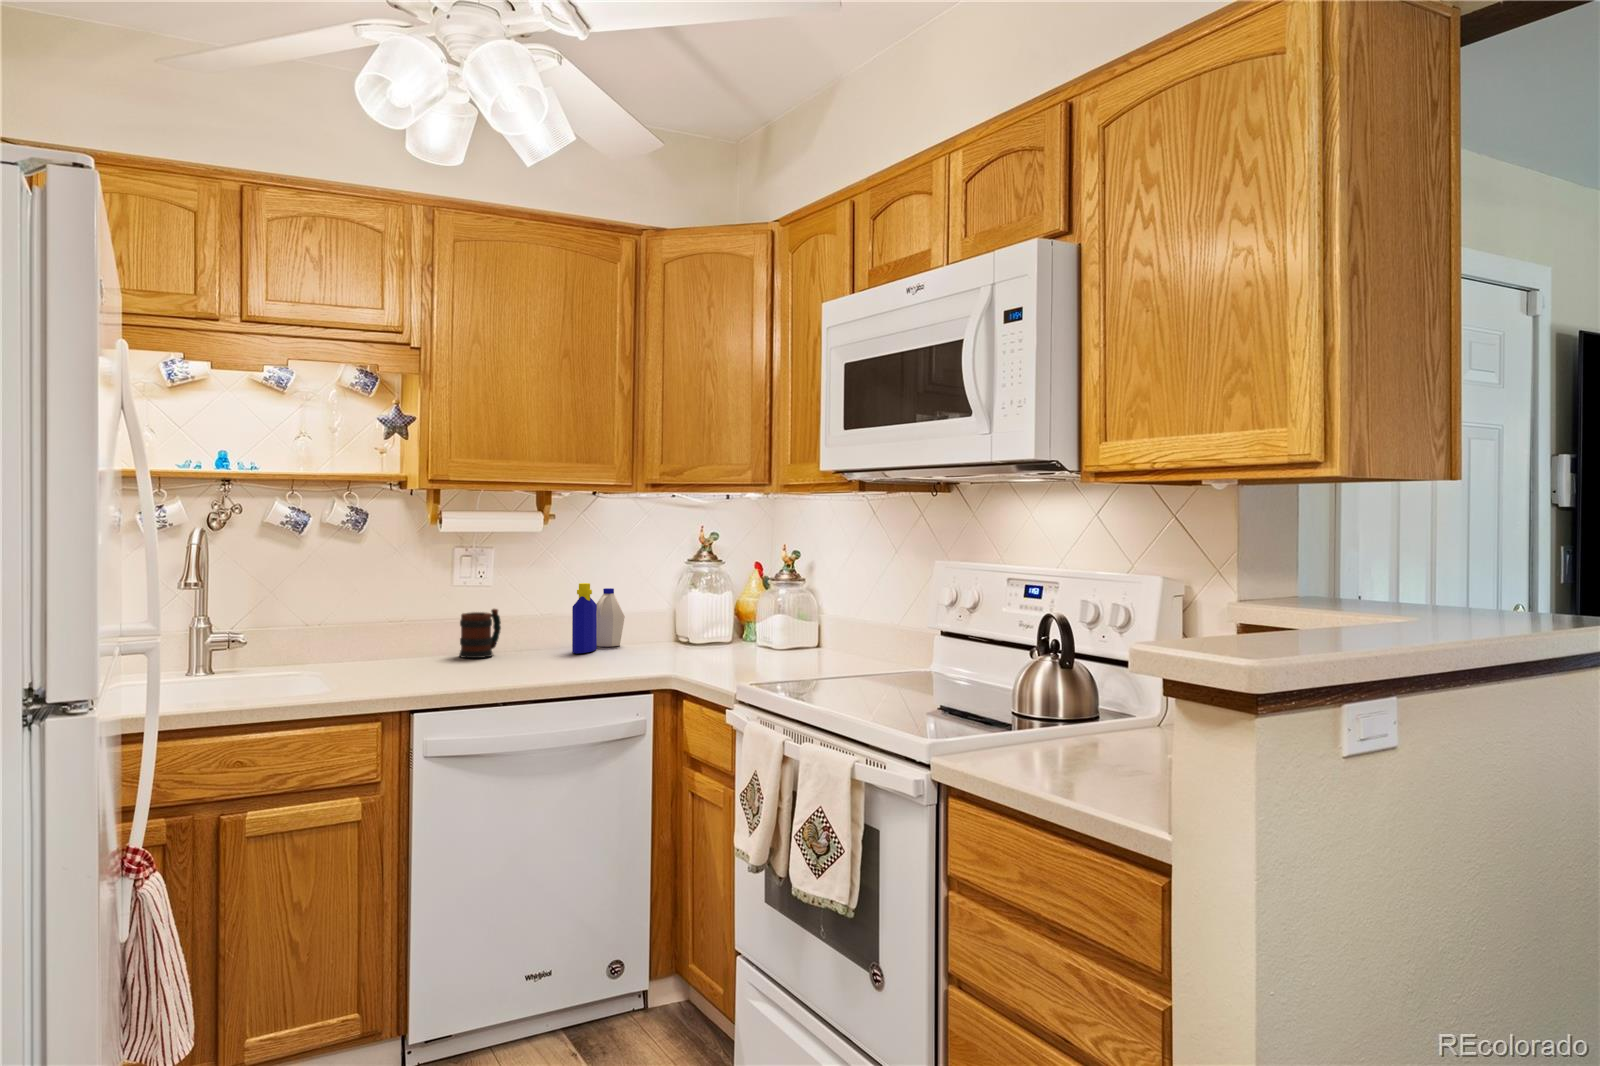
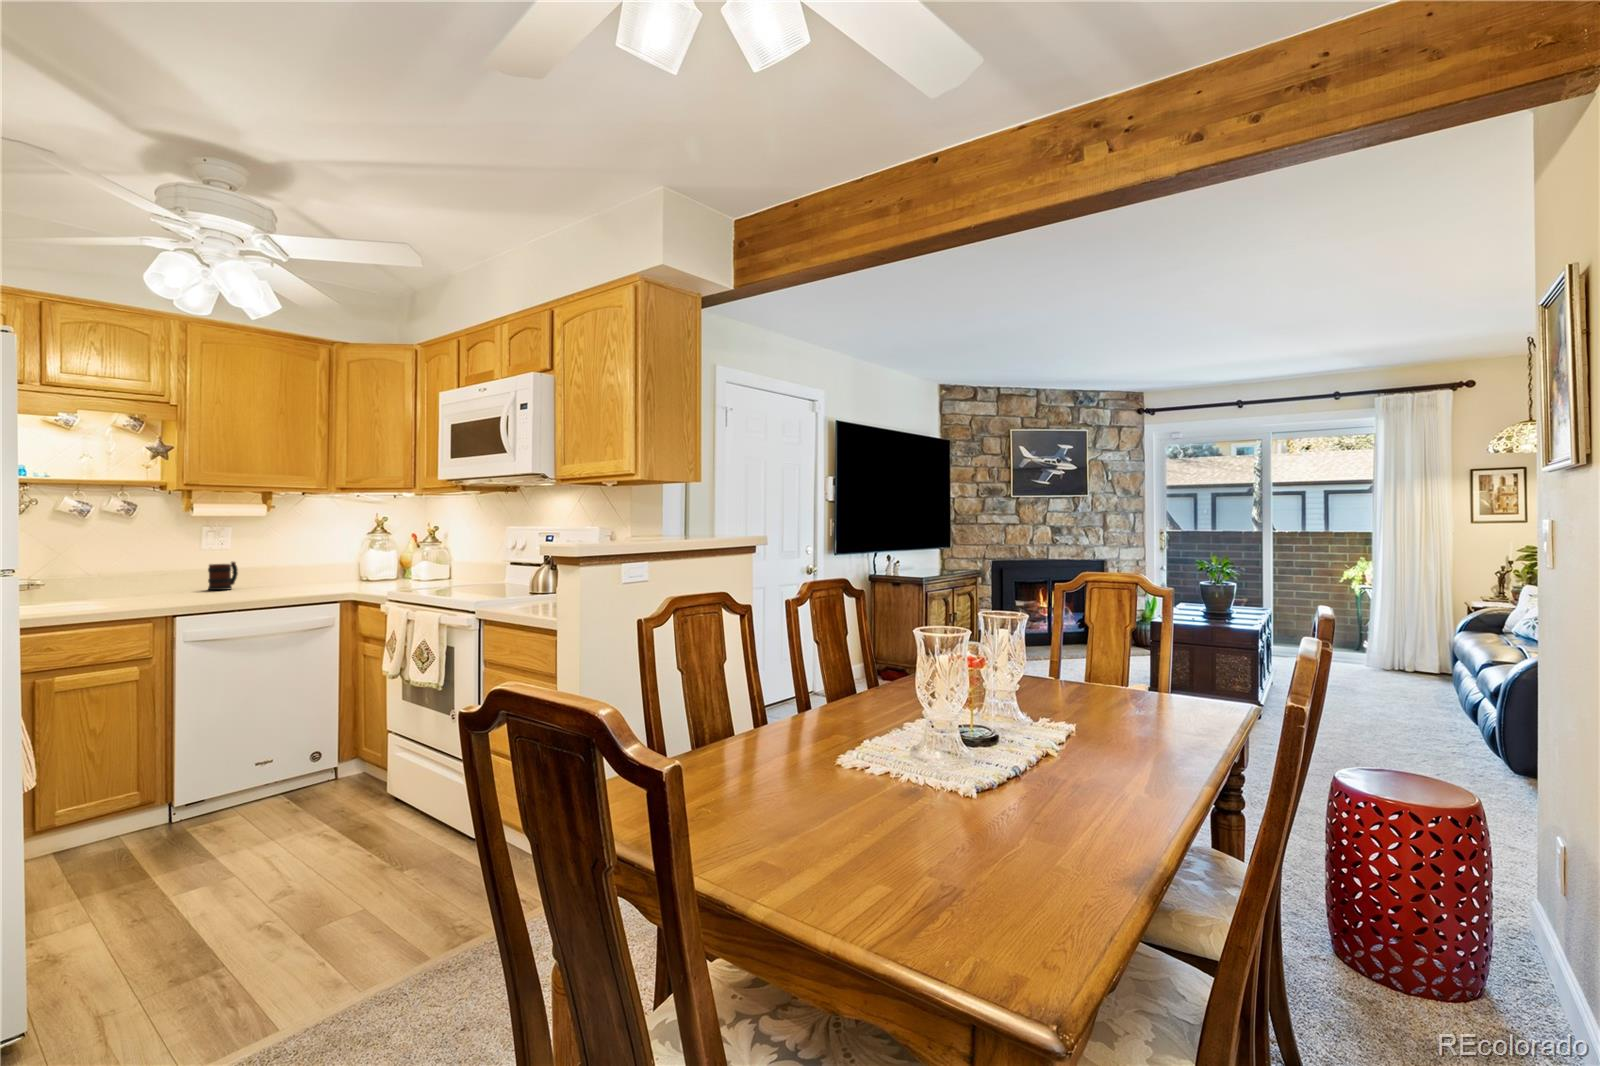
bottle: present [572,583,625,653] -> none [288,546,325,586]

